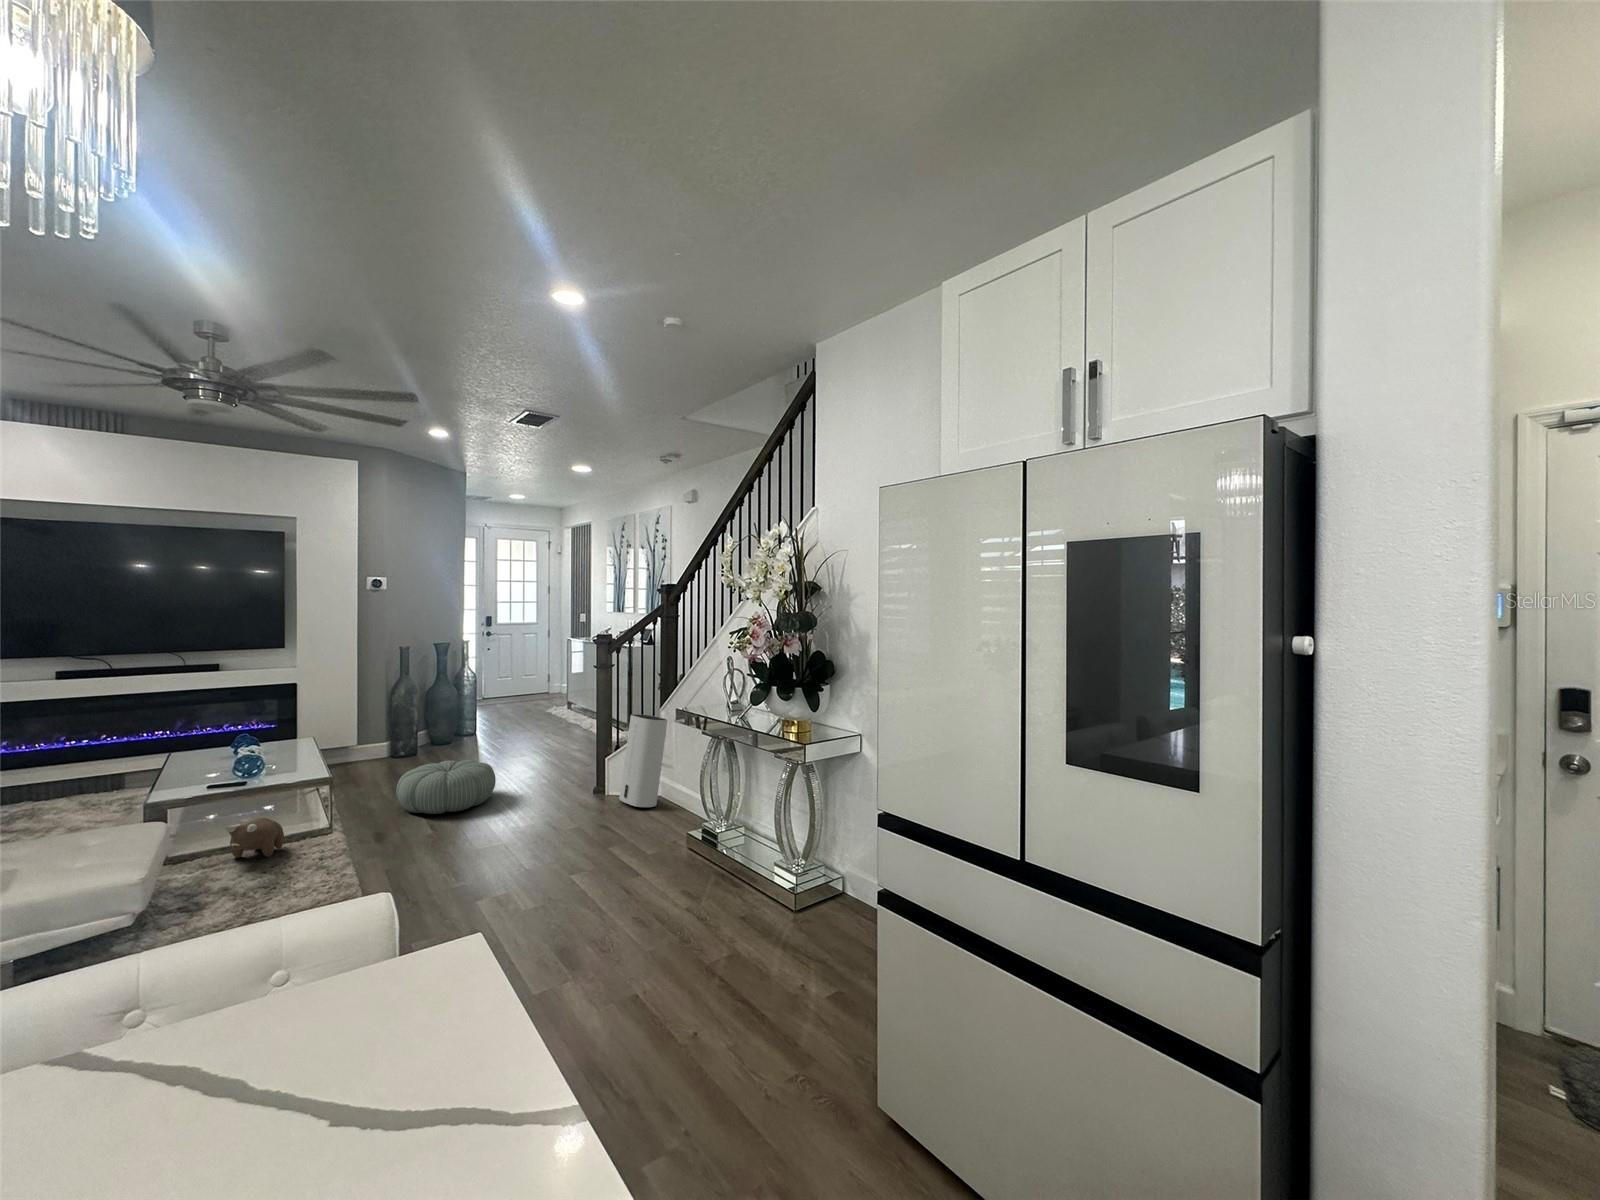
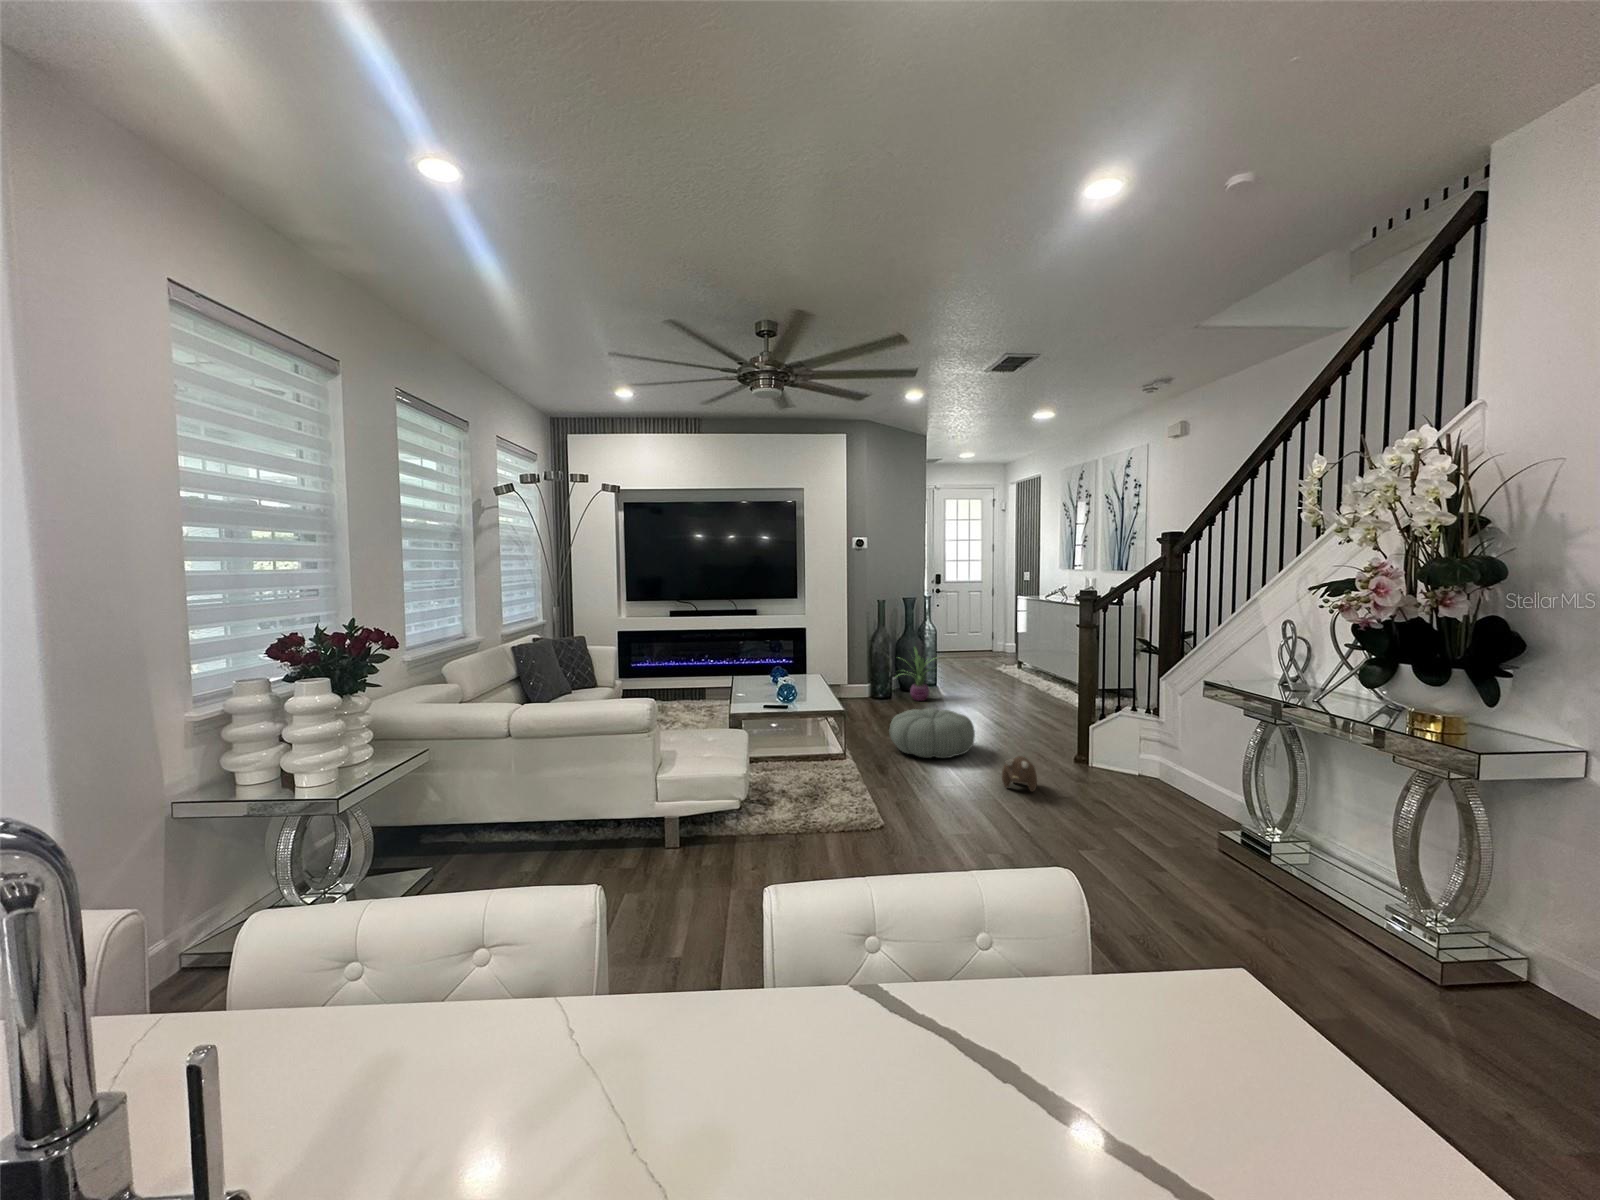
decorative plant: none [419,695,479,753] -> present [907,647,942,701]
air purifier: present [619,714,668,807] -> none [1109,681,1173,789]
plush toy: present [226,818,284,858] -> present [1002,756,1037,792]

